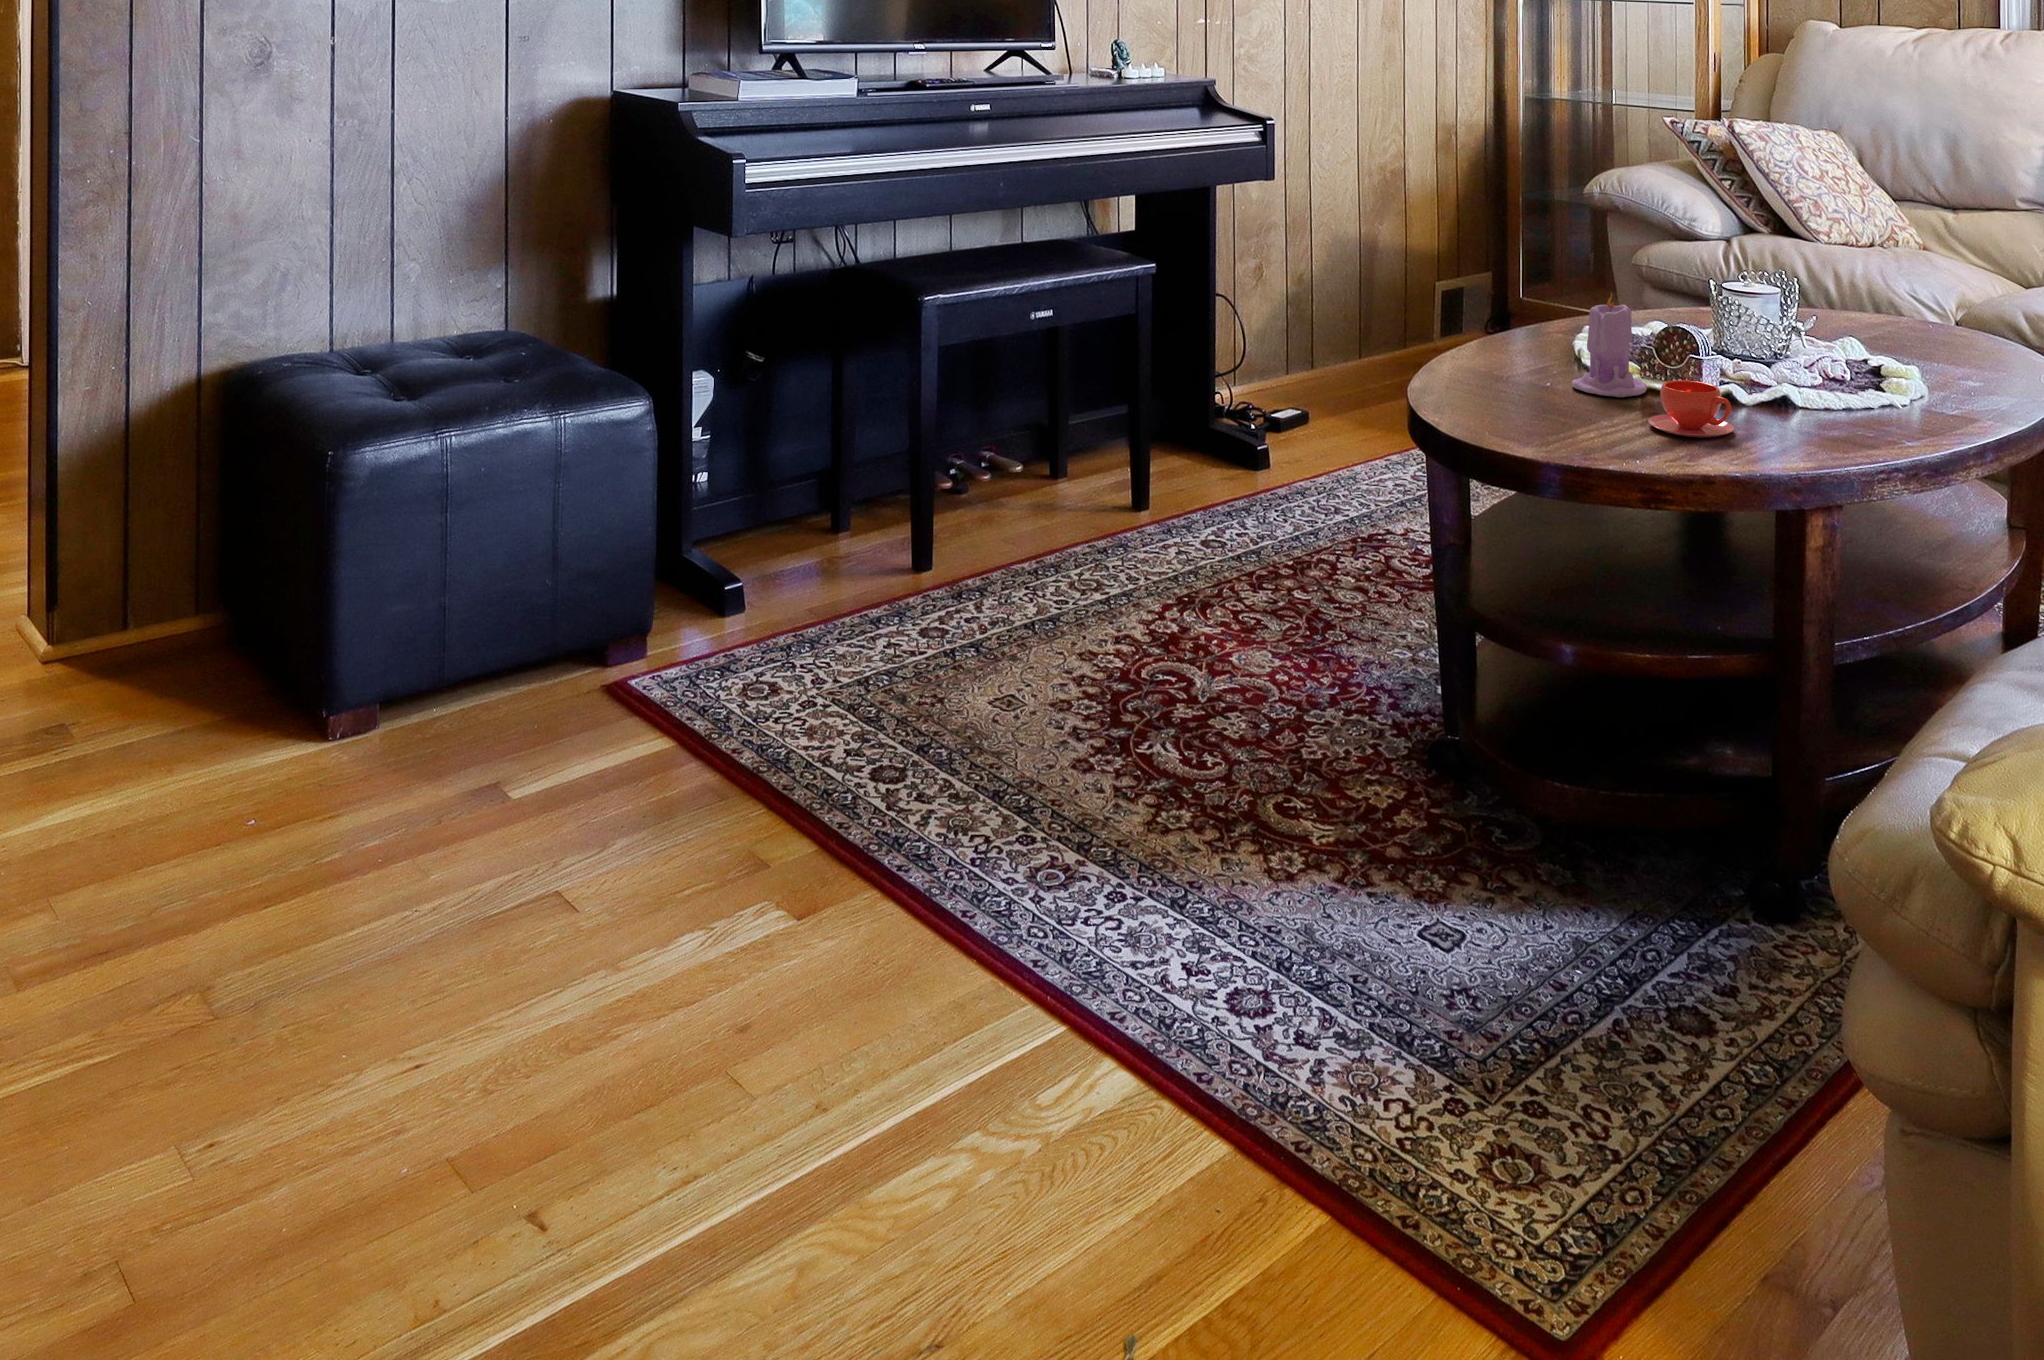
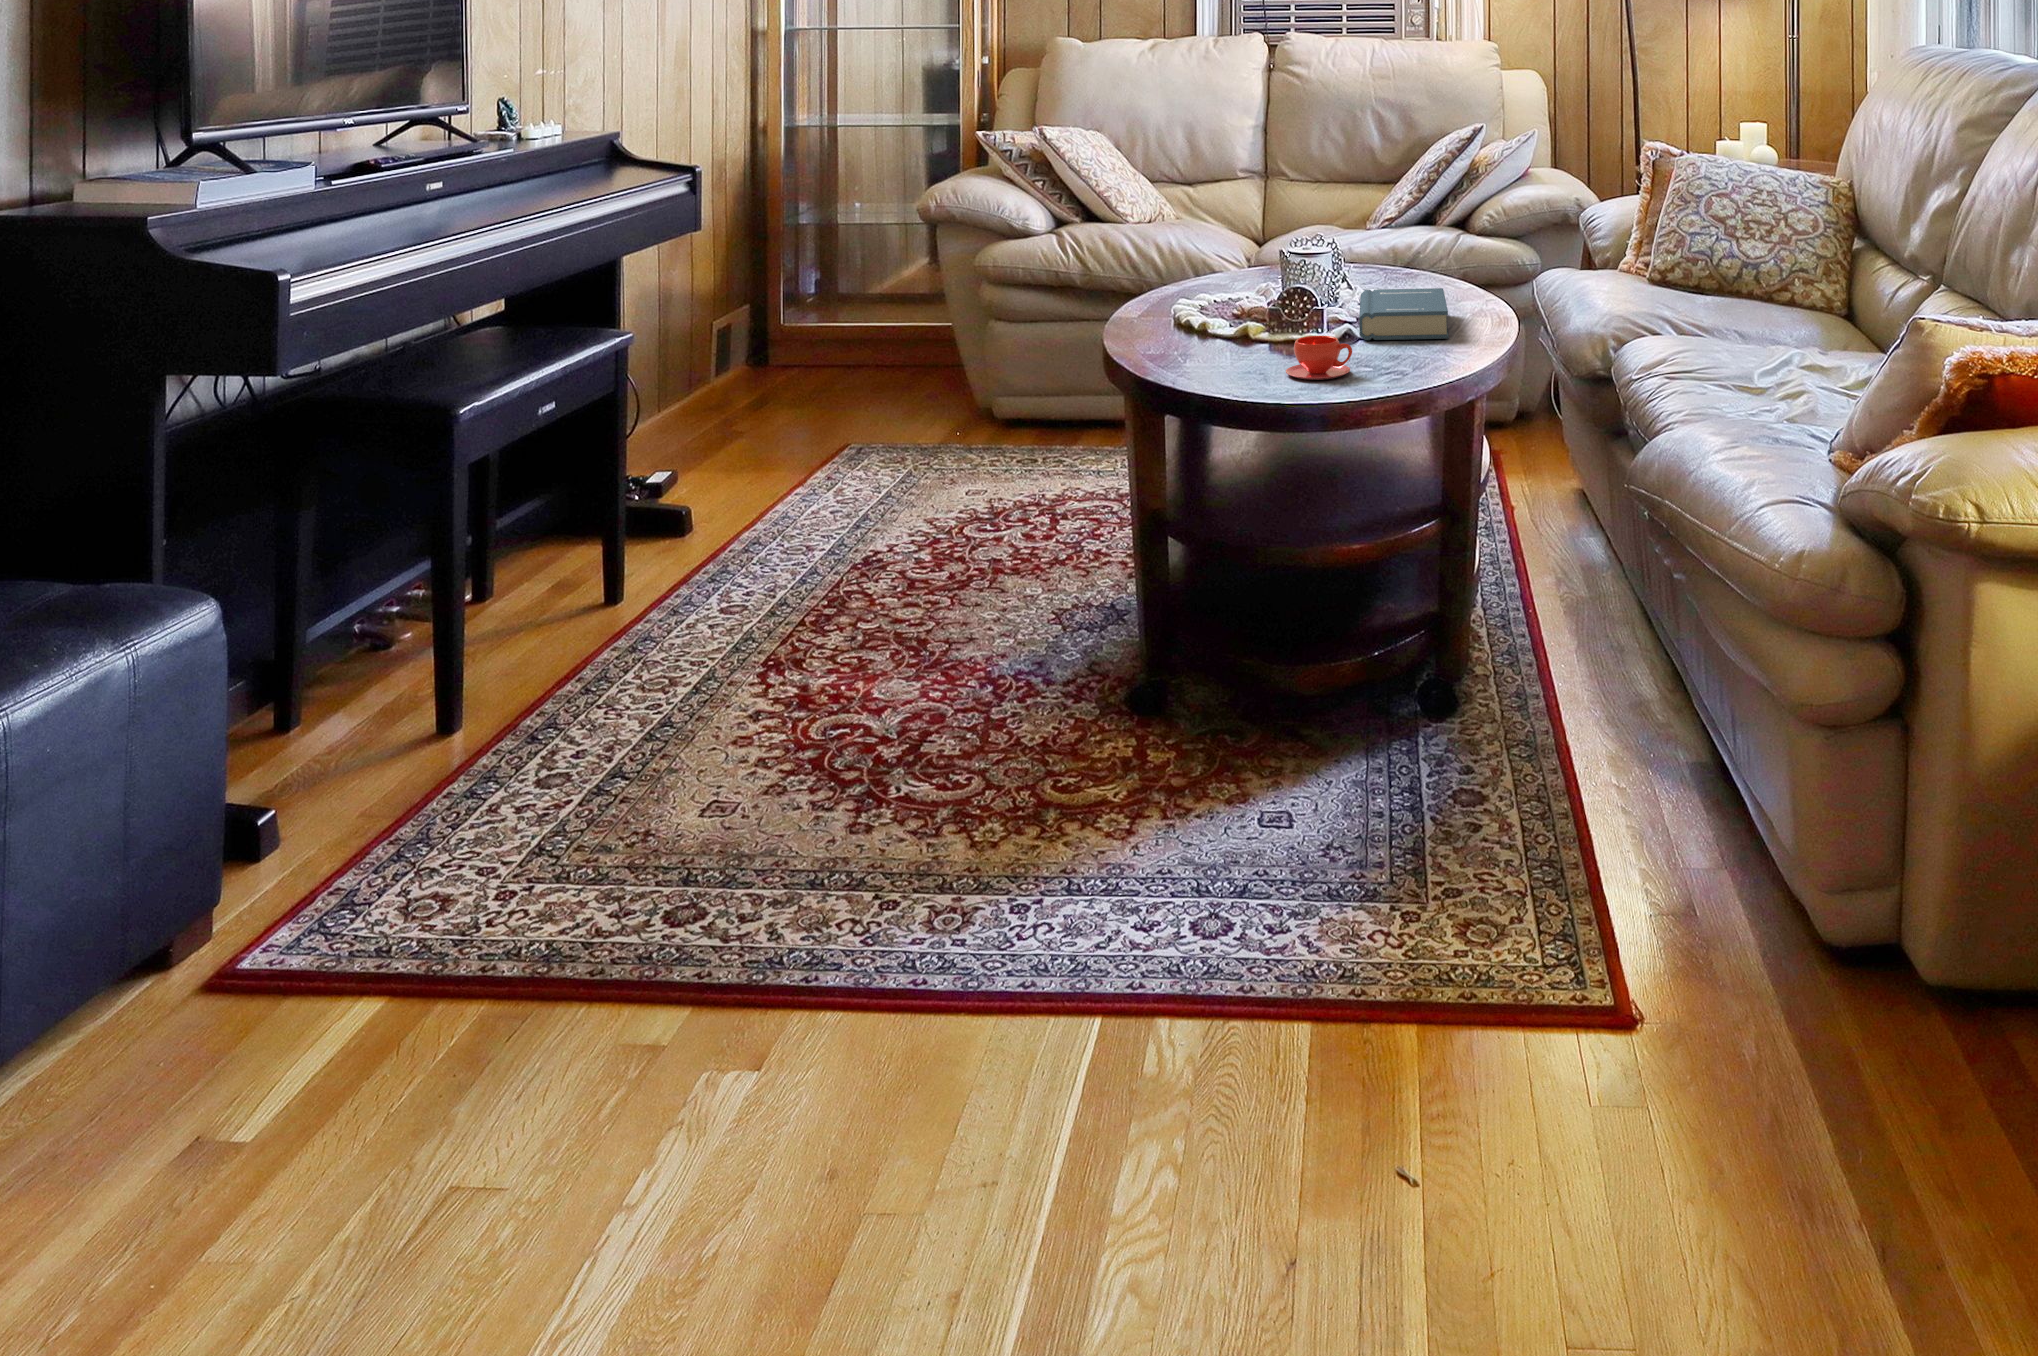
candle: present [1572,293,1647,397] -> none [1186,277,1246,364]
hardback book: none [1815,347,1991,426] -> present [1359,288,1449,340]

